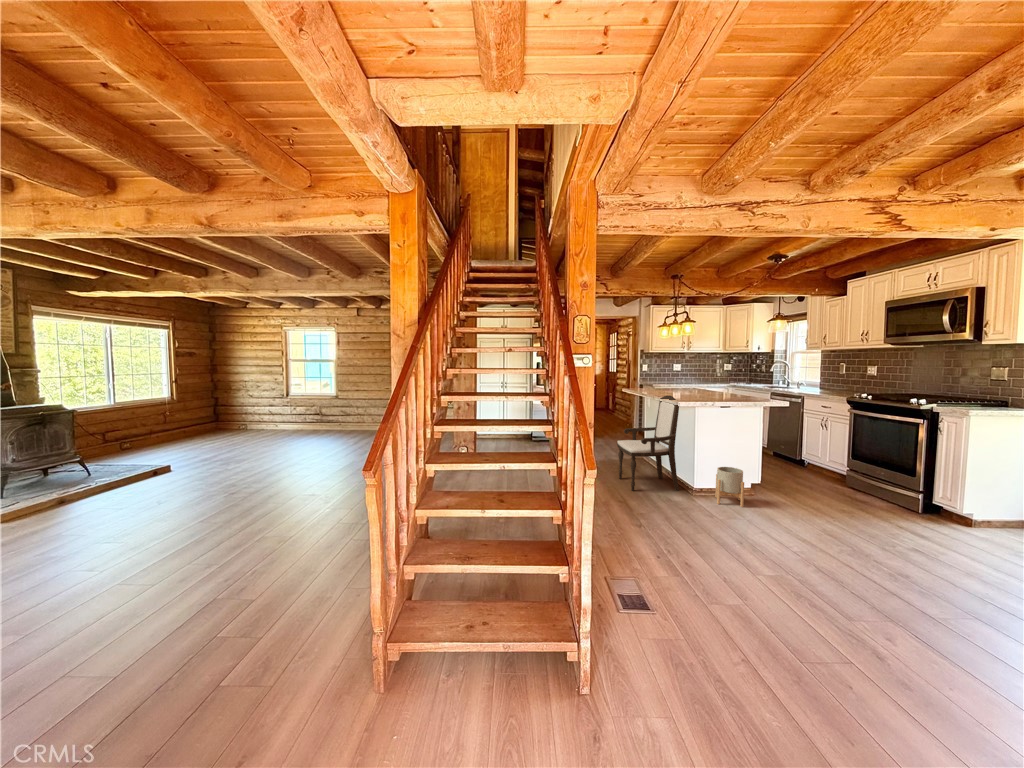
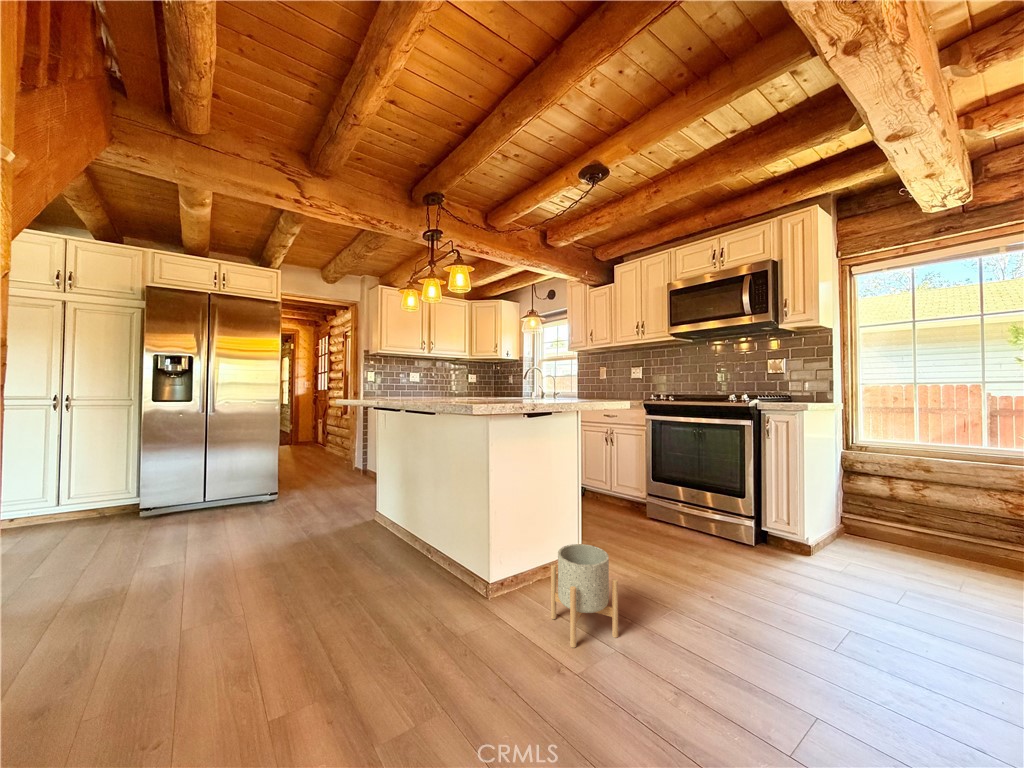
armchair: present [617,395,679,491] -> none [318,402,475,678]

